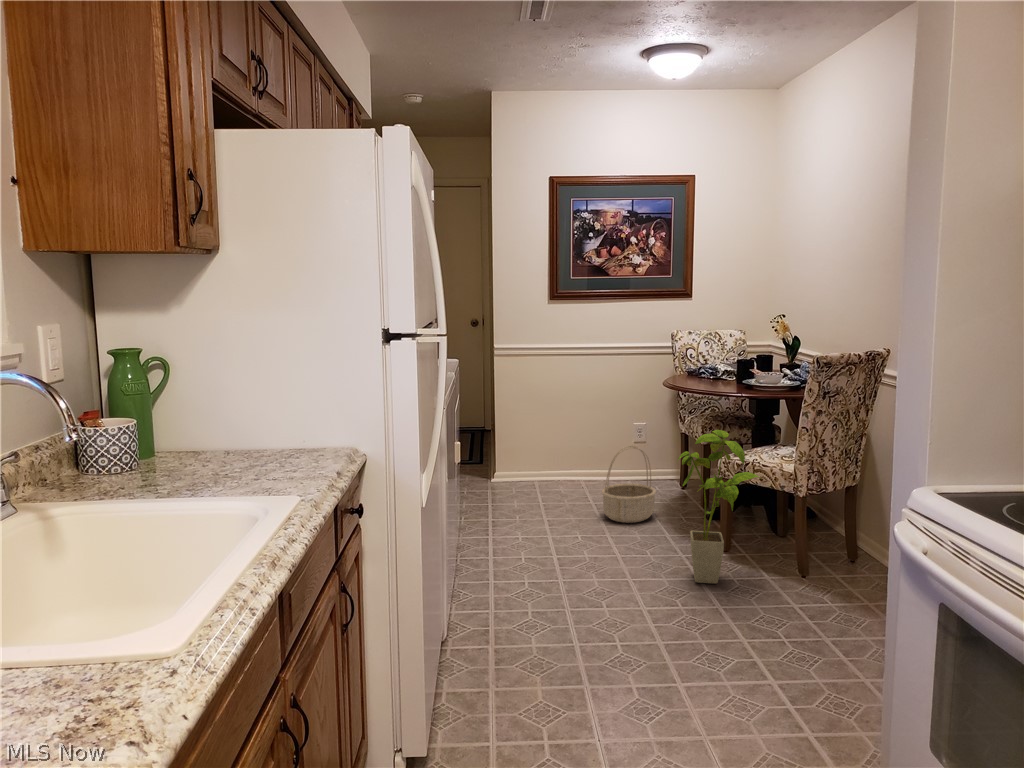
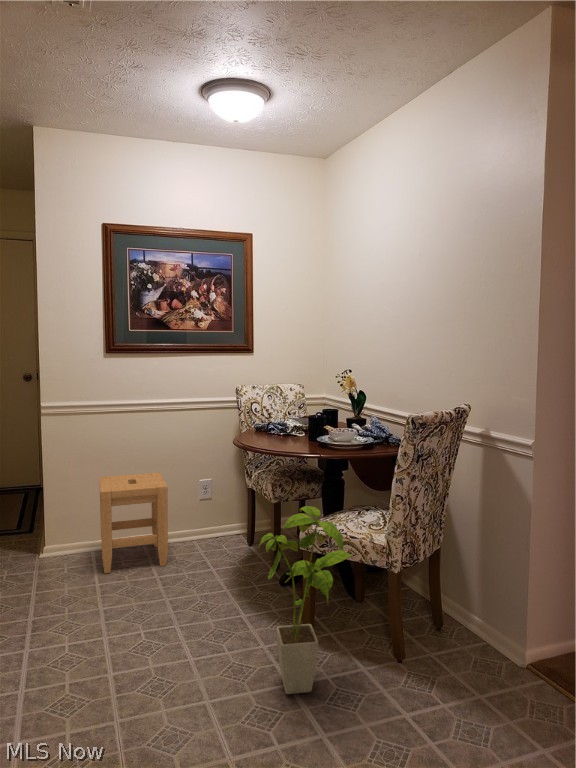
stool: none [542,413,603,497] -> present [99,472,168,573]
basket: present [602,446,656,523] -> none [167,514,228,603]

